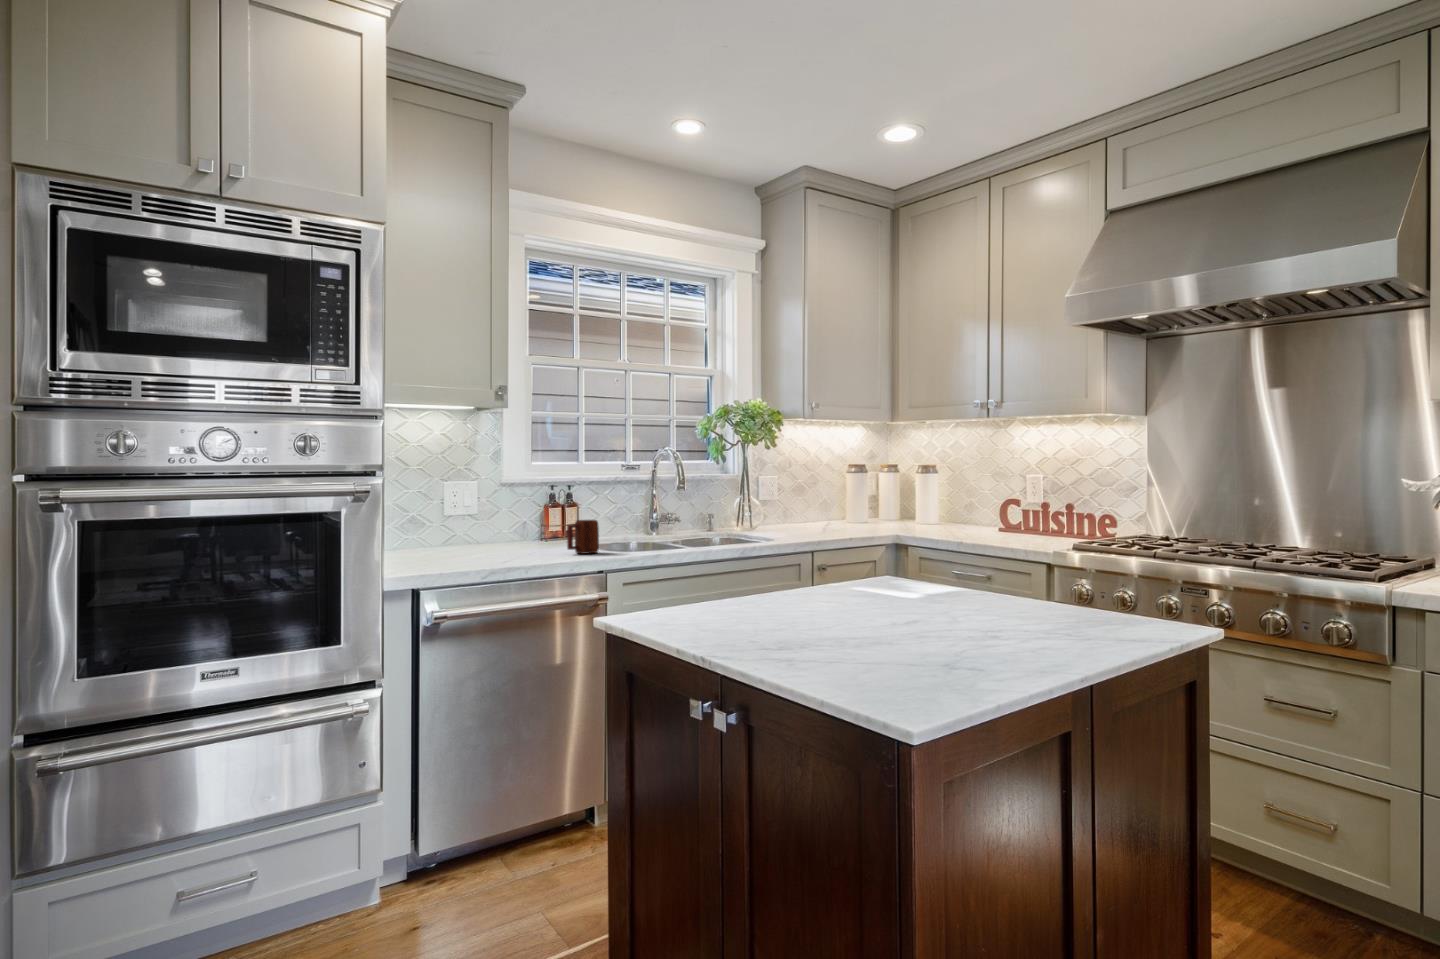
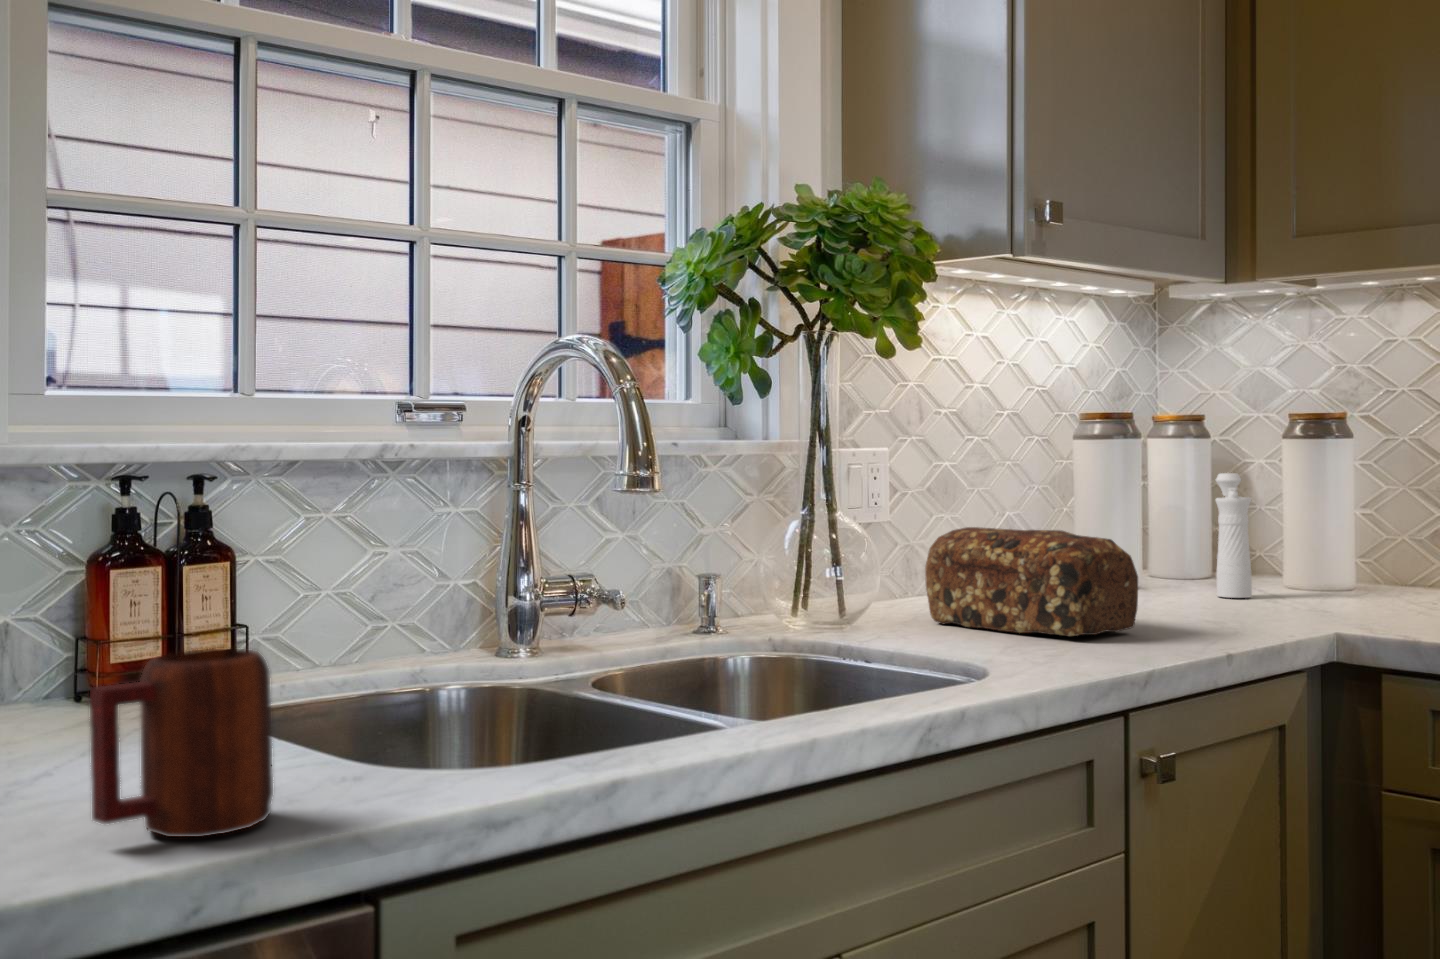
pepper mill: none [889,485,904,528] -> present [1215,473,1252,598]
bread loaf: none [779,502,839,534] -> present [925,527,1138,636]

